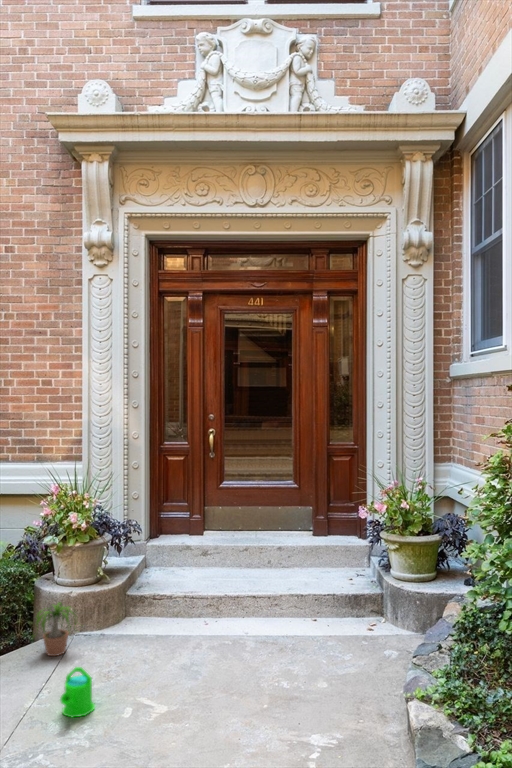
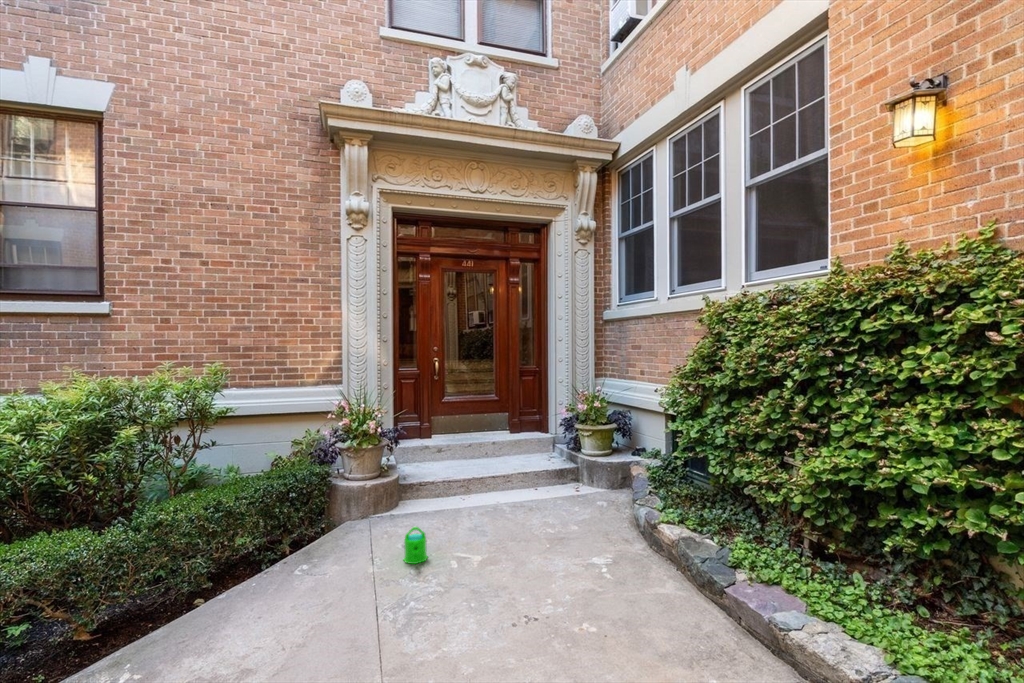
potted plant: present [36,602,77,656] -> none [341,491,387,532]

